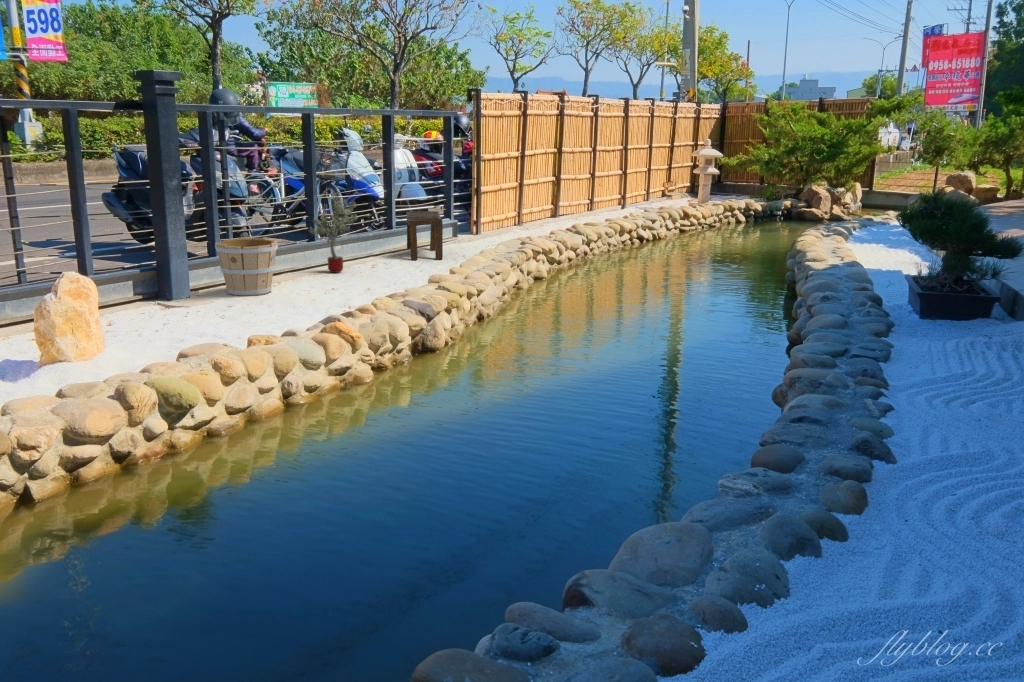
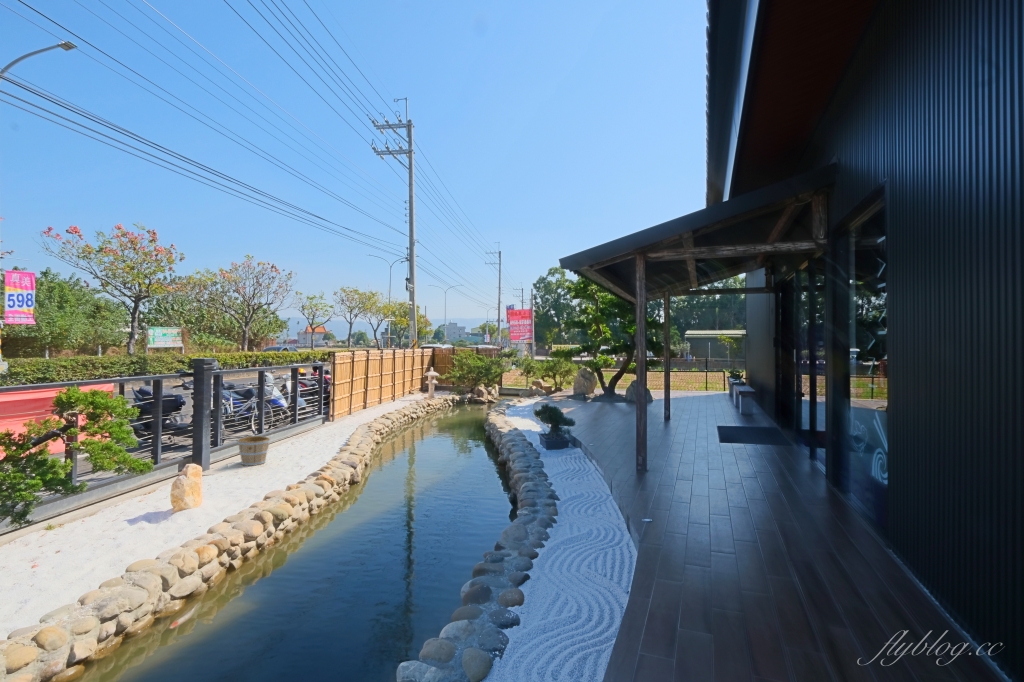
potted tree: present [309,193,358,273] -> none [273,410,297,450]
bench: present [406,211,443,260] -> none [309,414,333,440]

